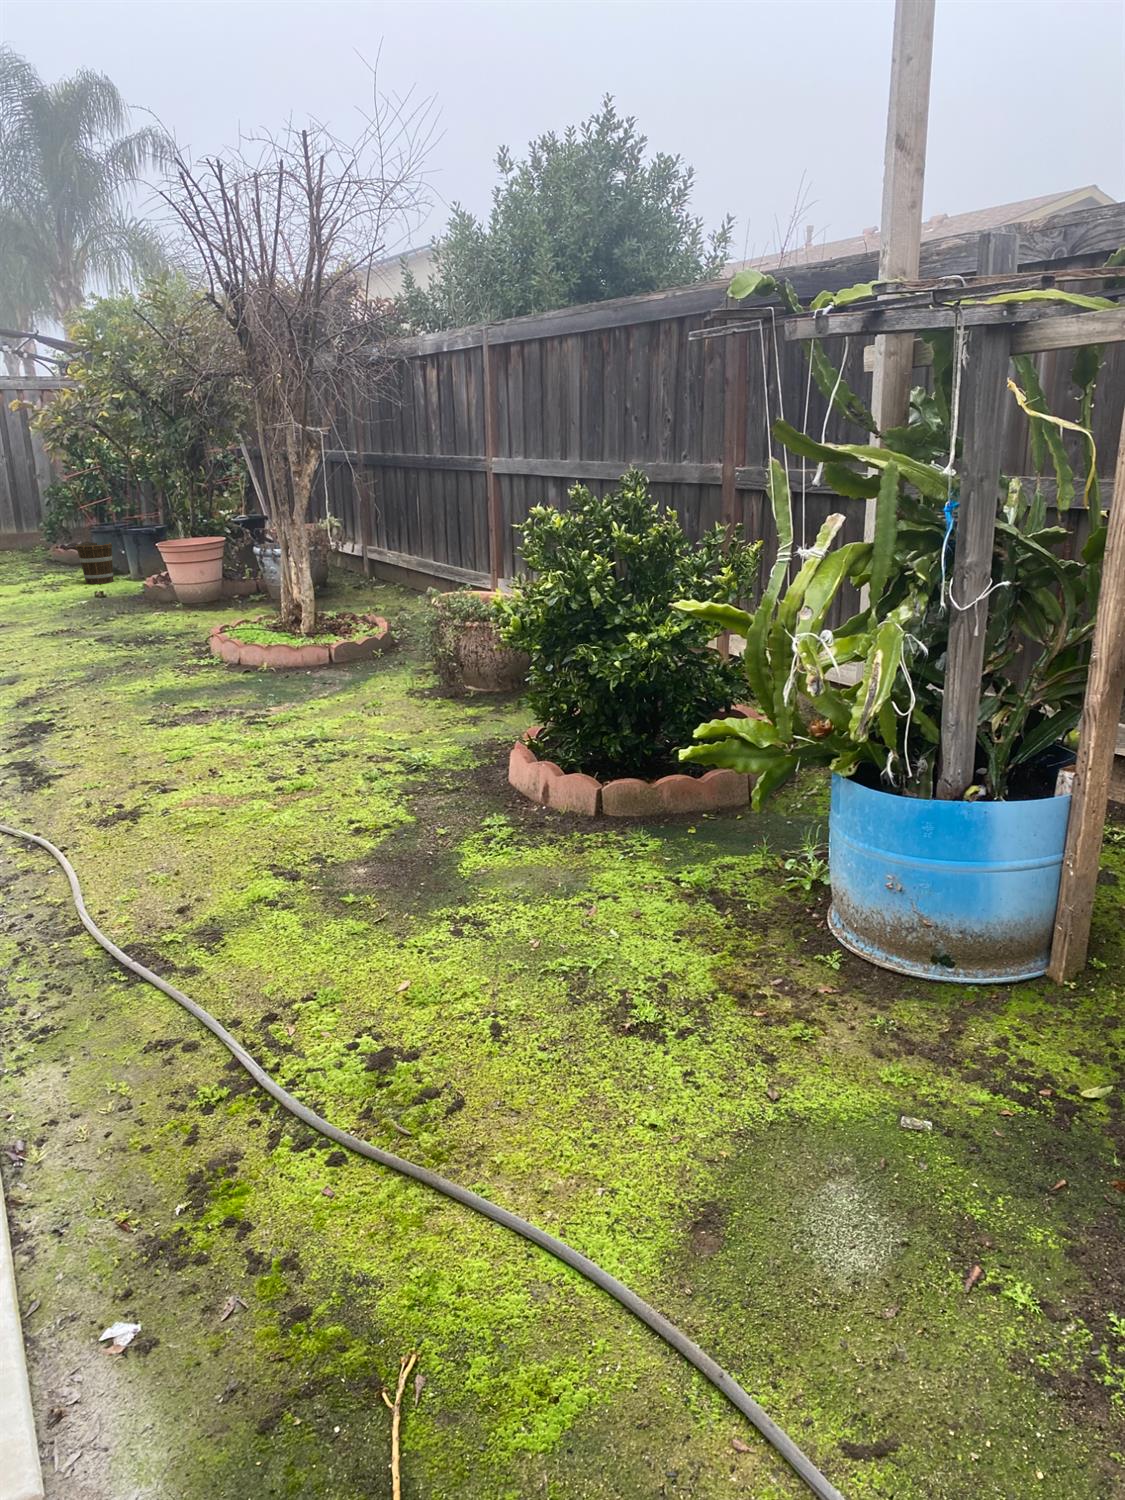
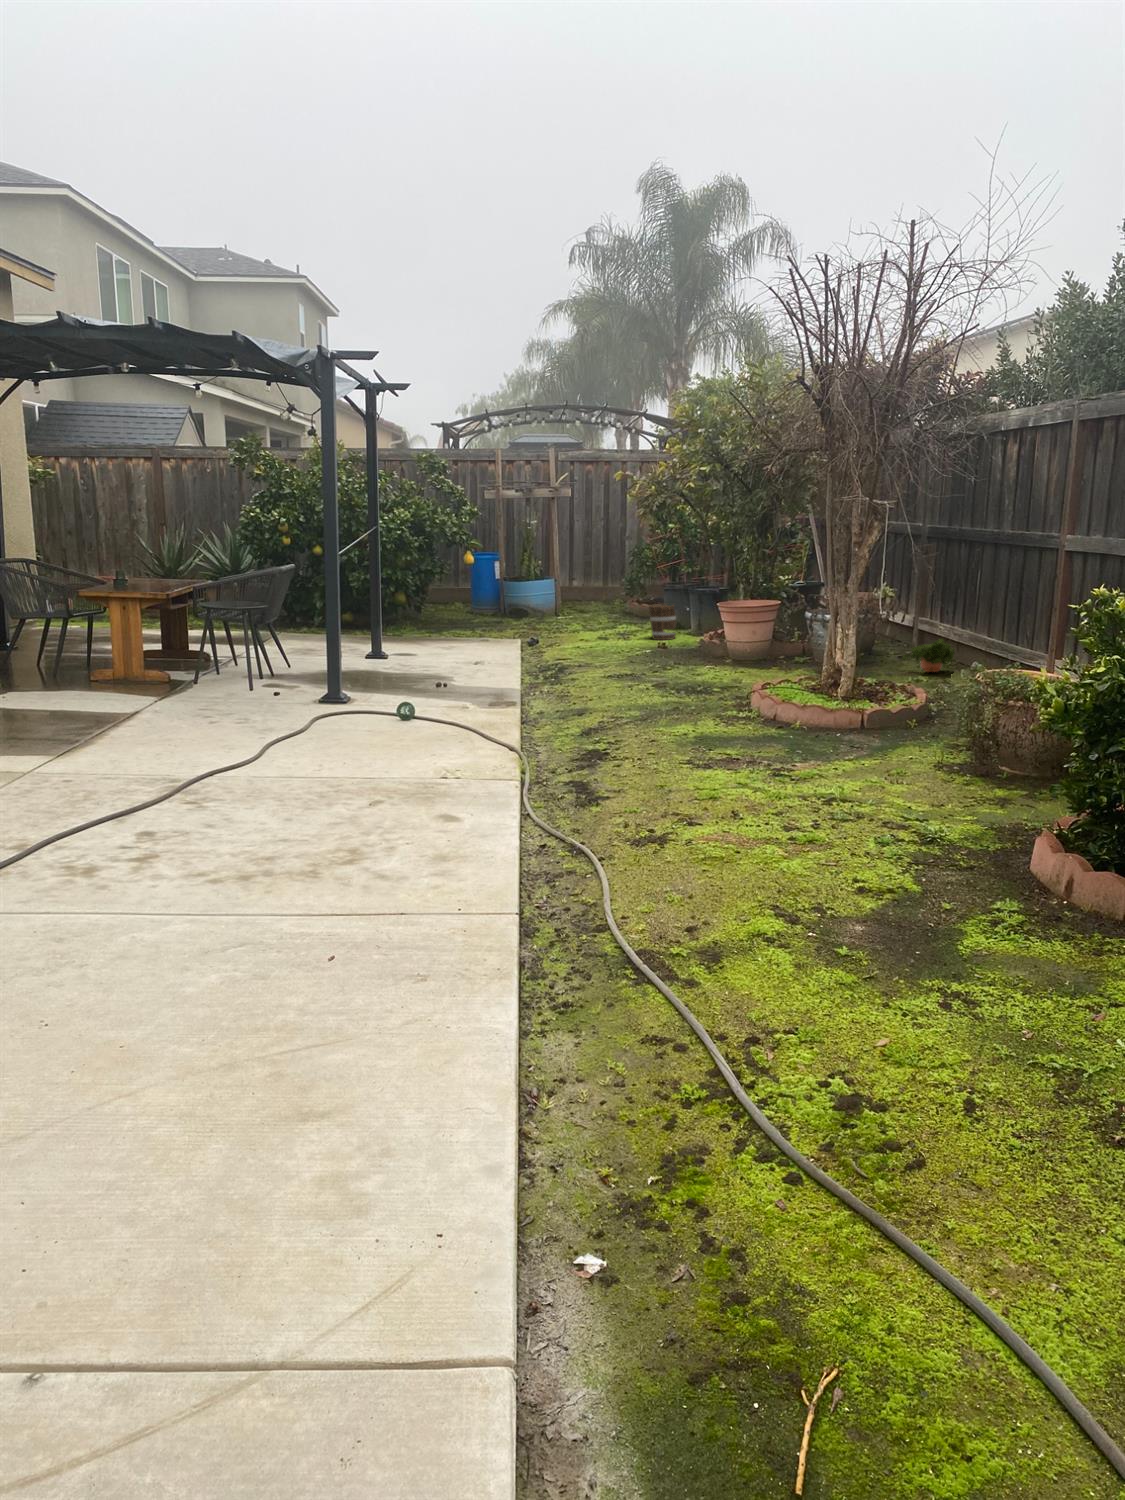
potted plant: none [359,567,417,605] -> present [903,639,956,674]

